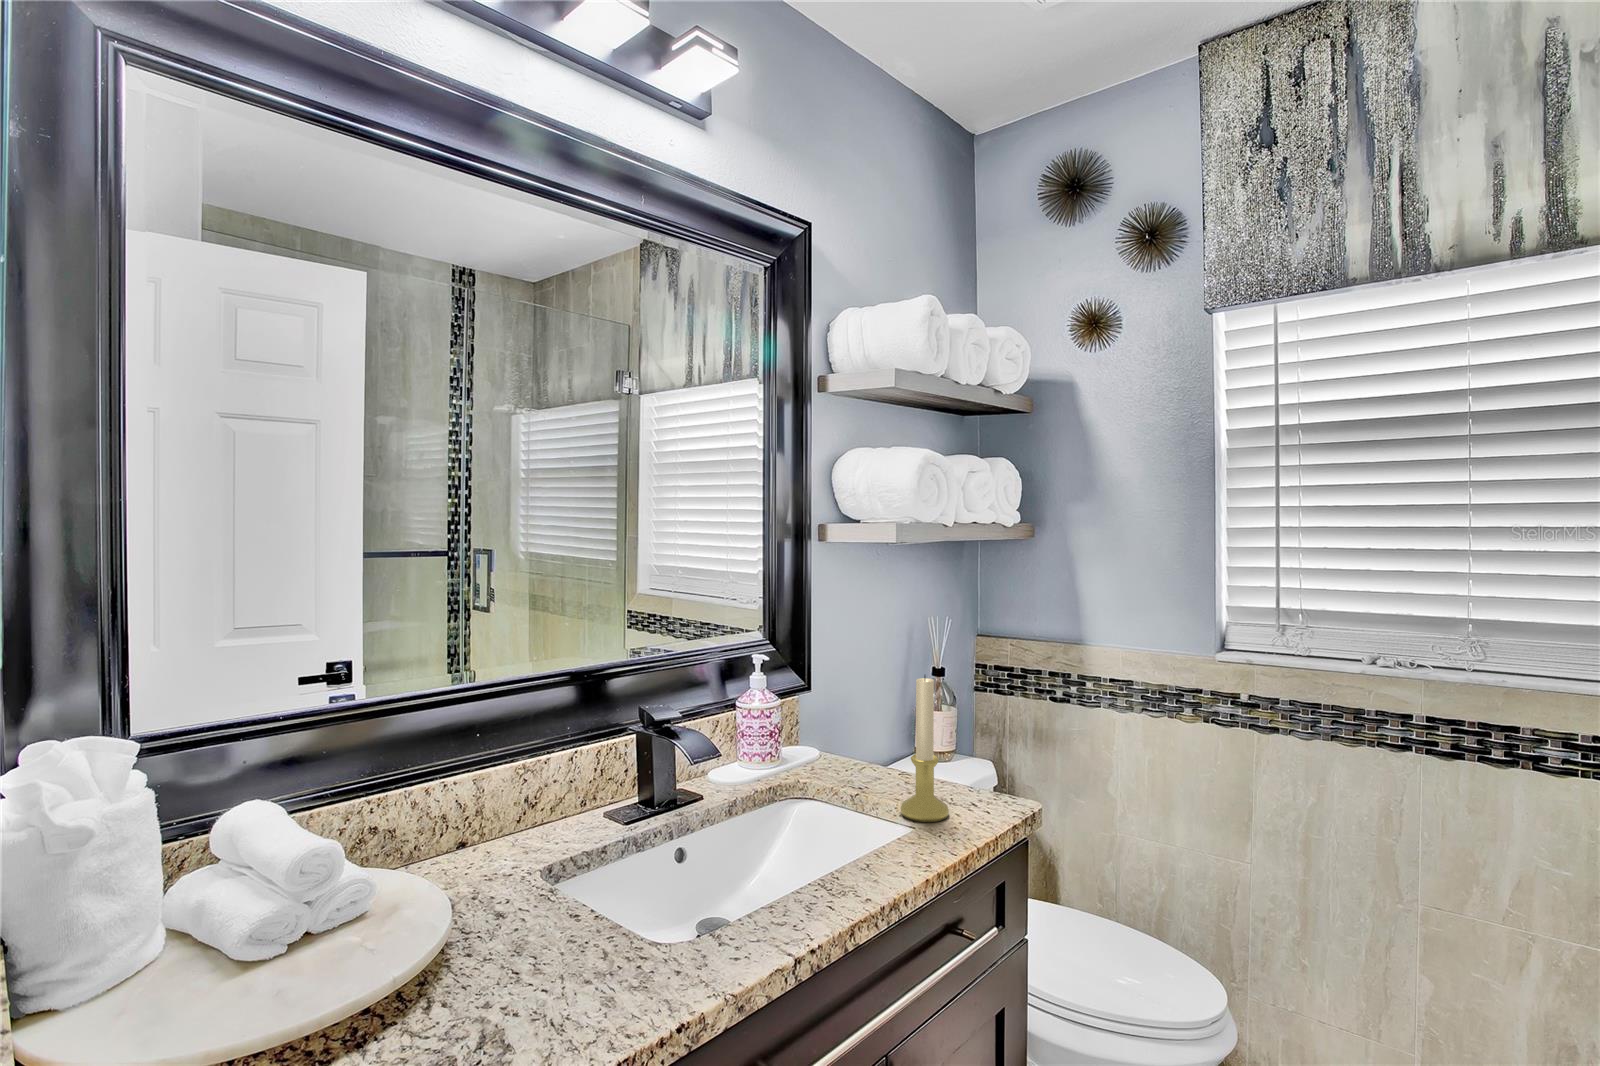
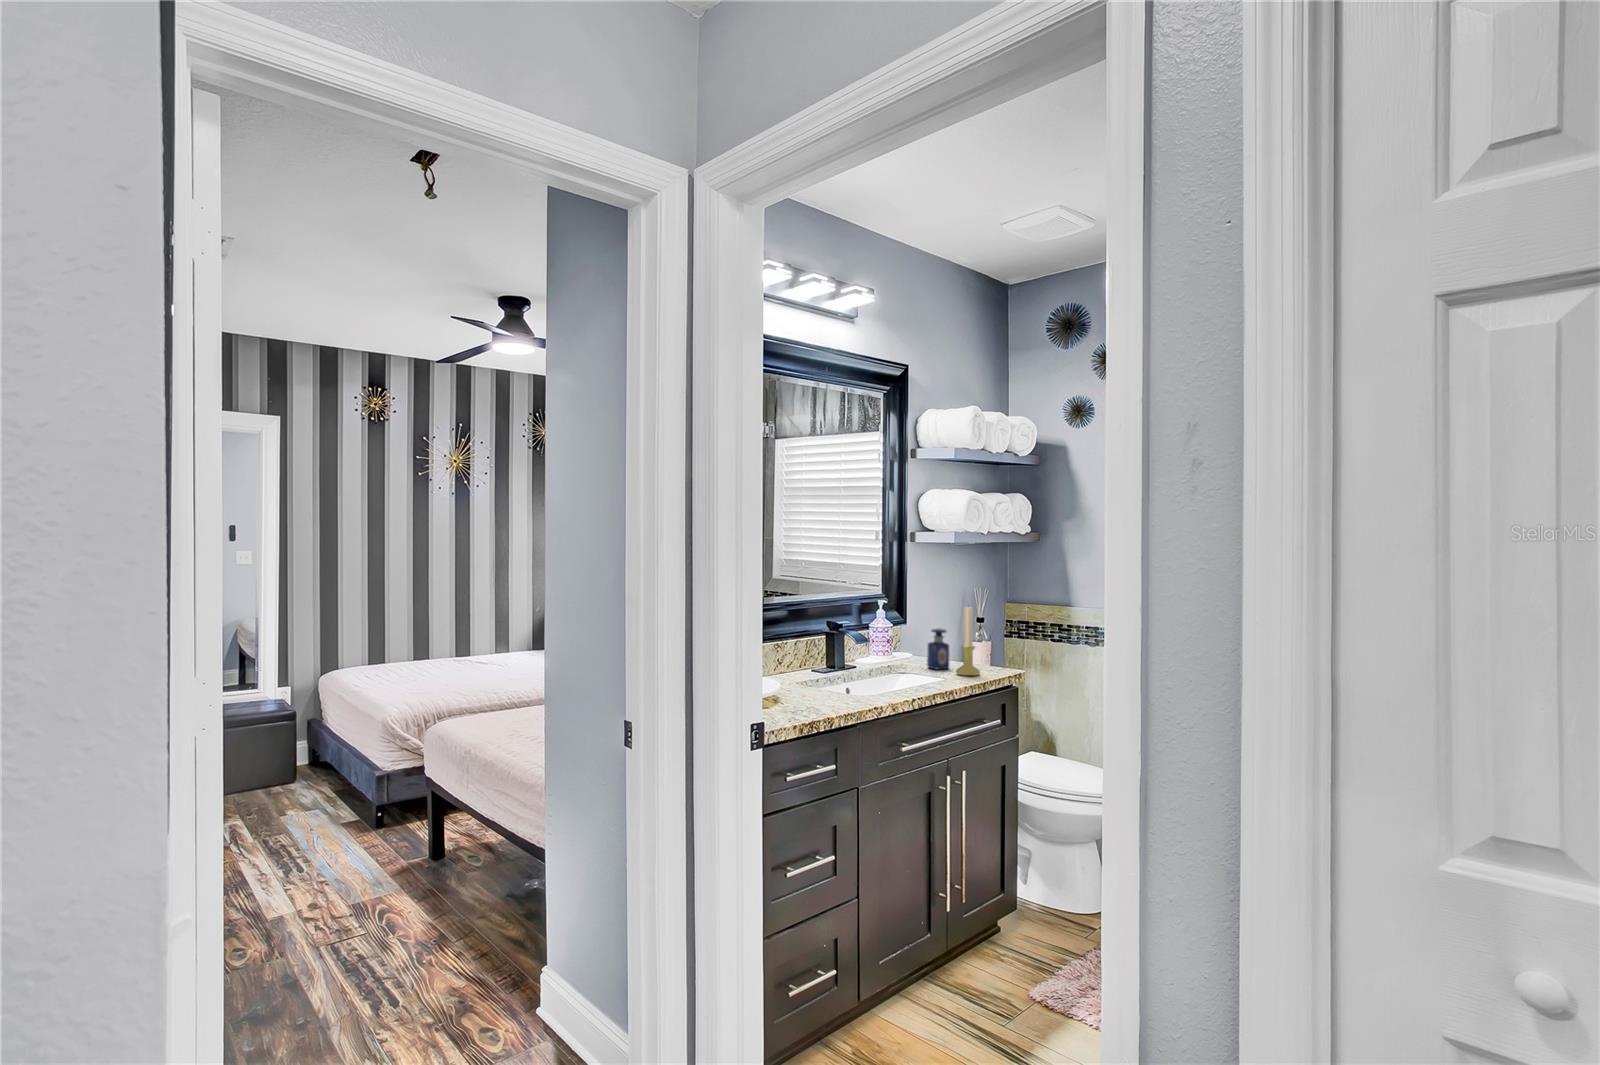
perfume bottle: none [846,710,887,793] -> present [927,628,949,669]

